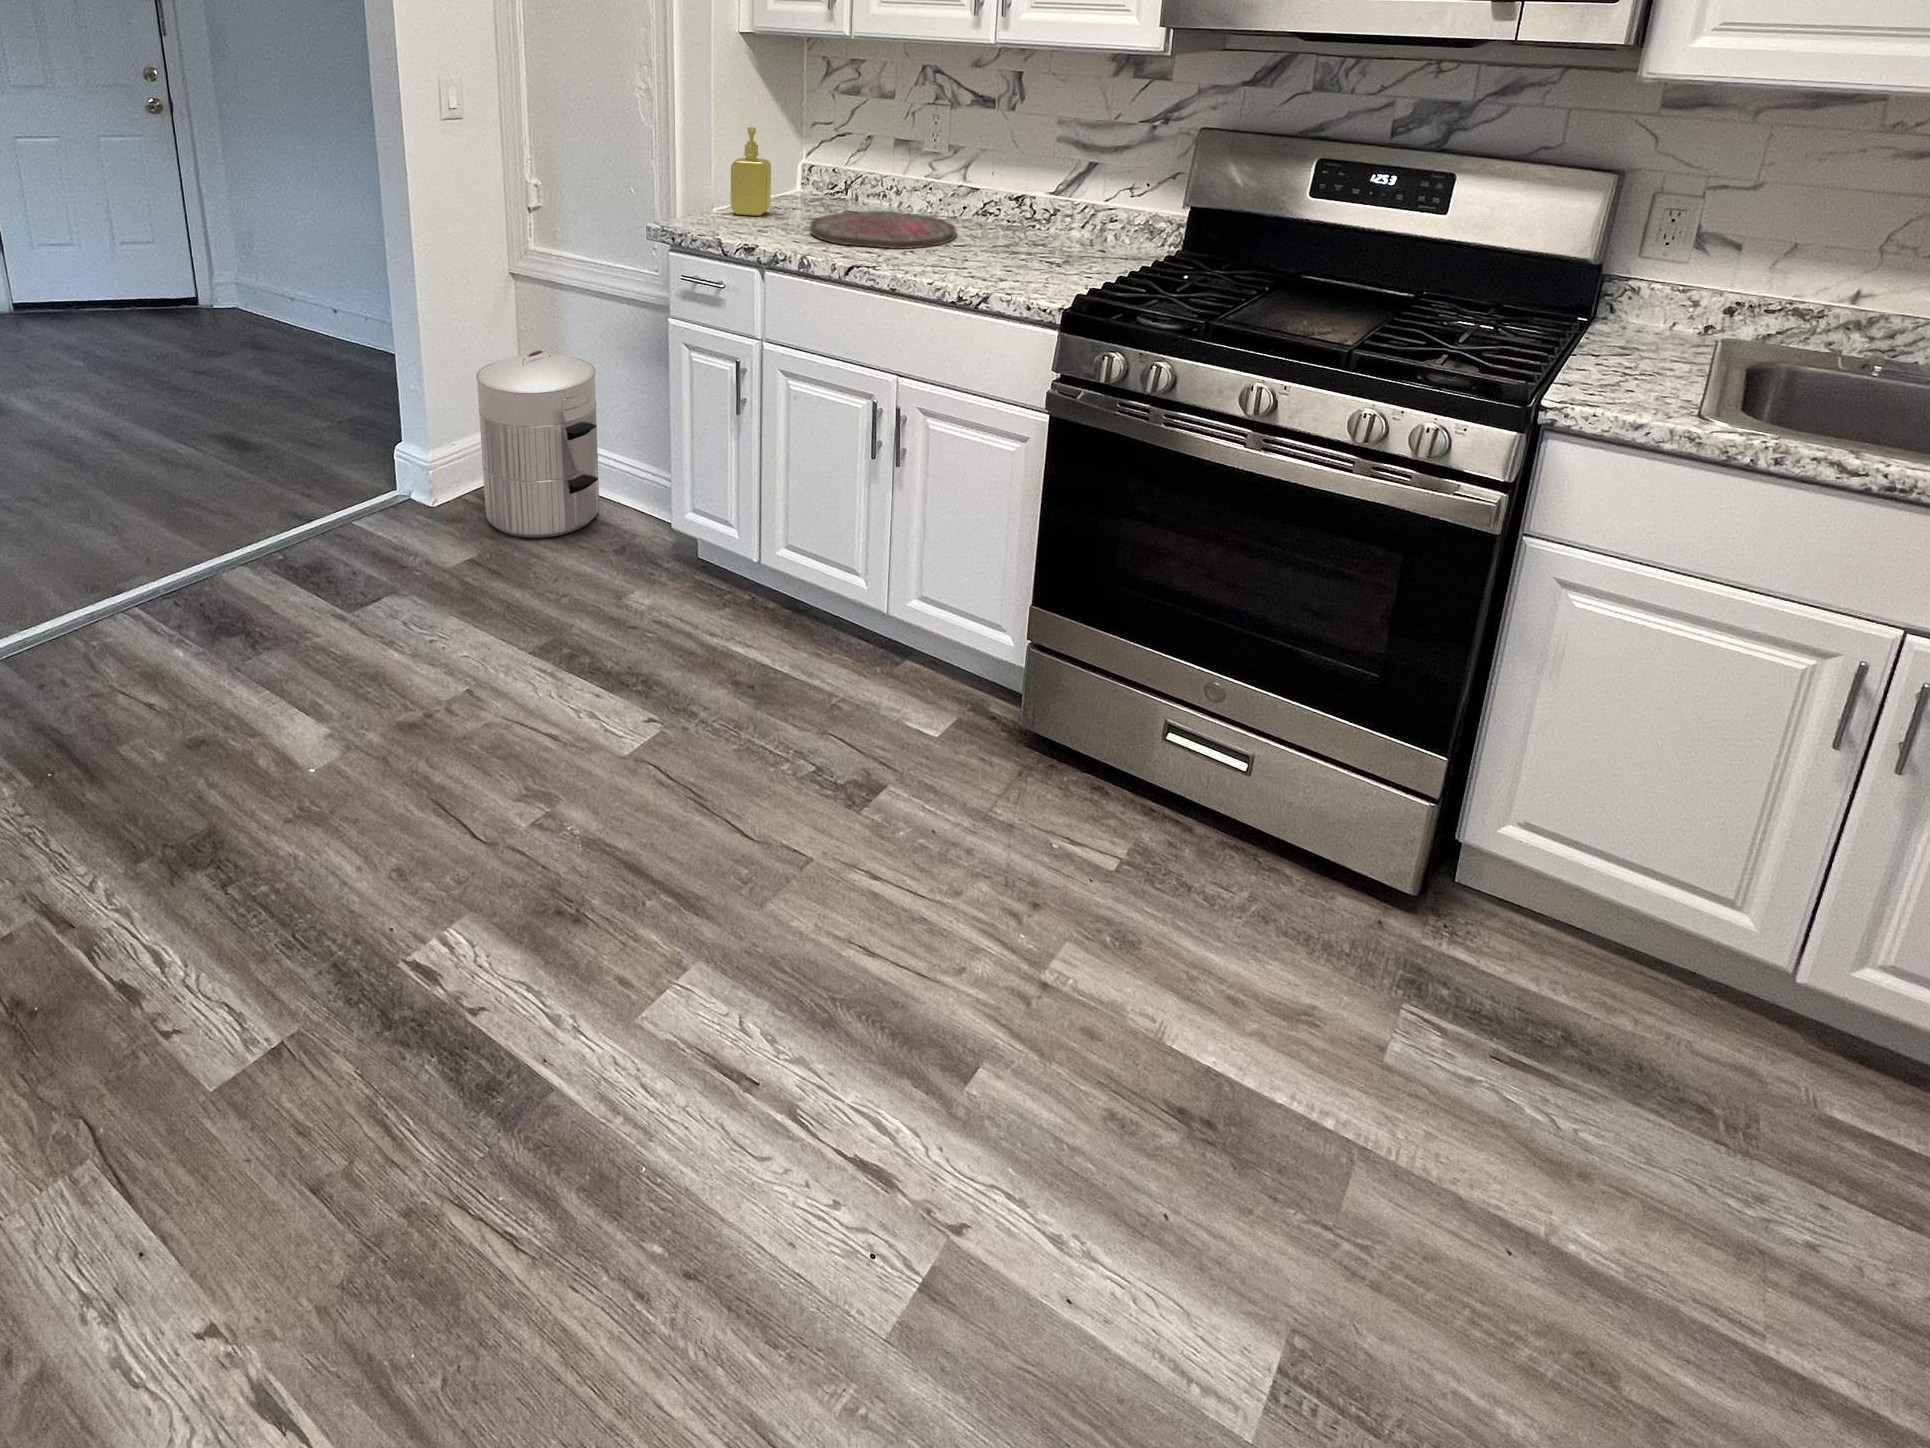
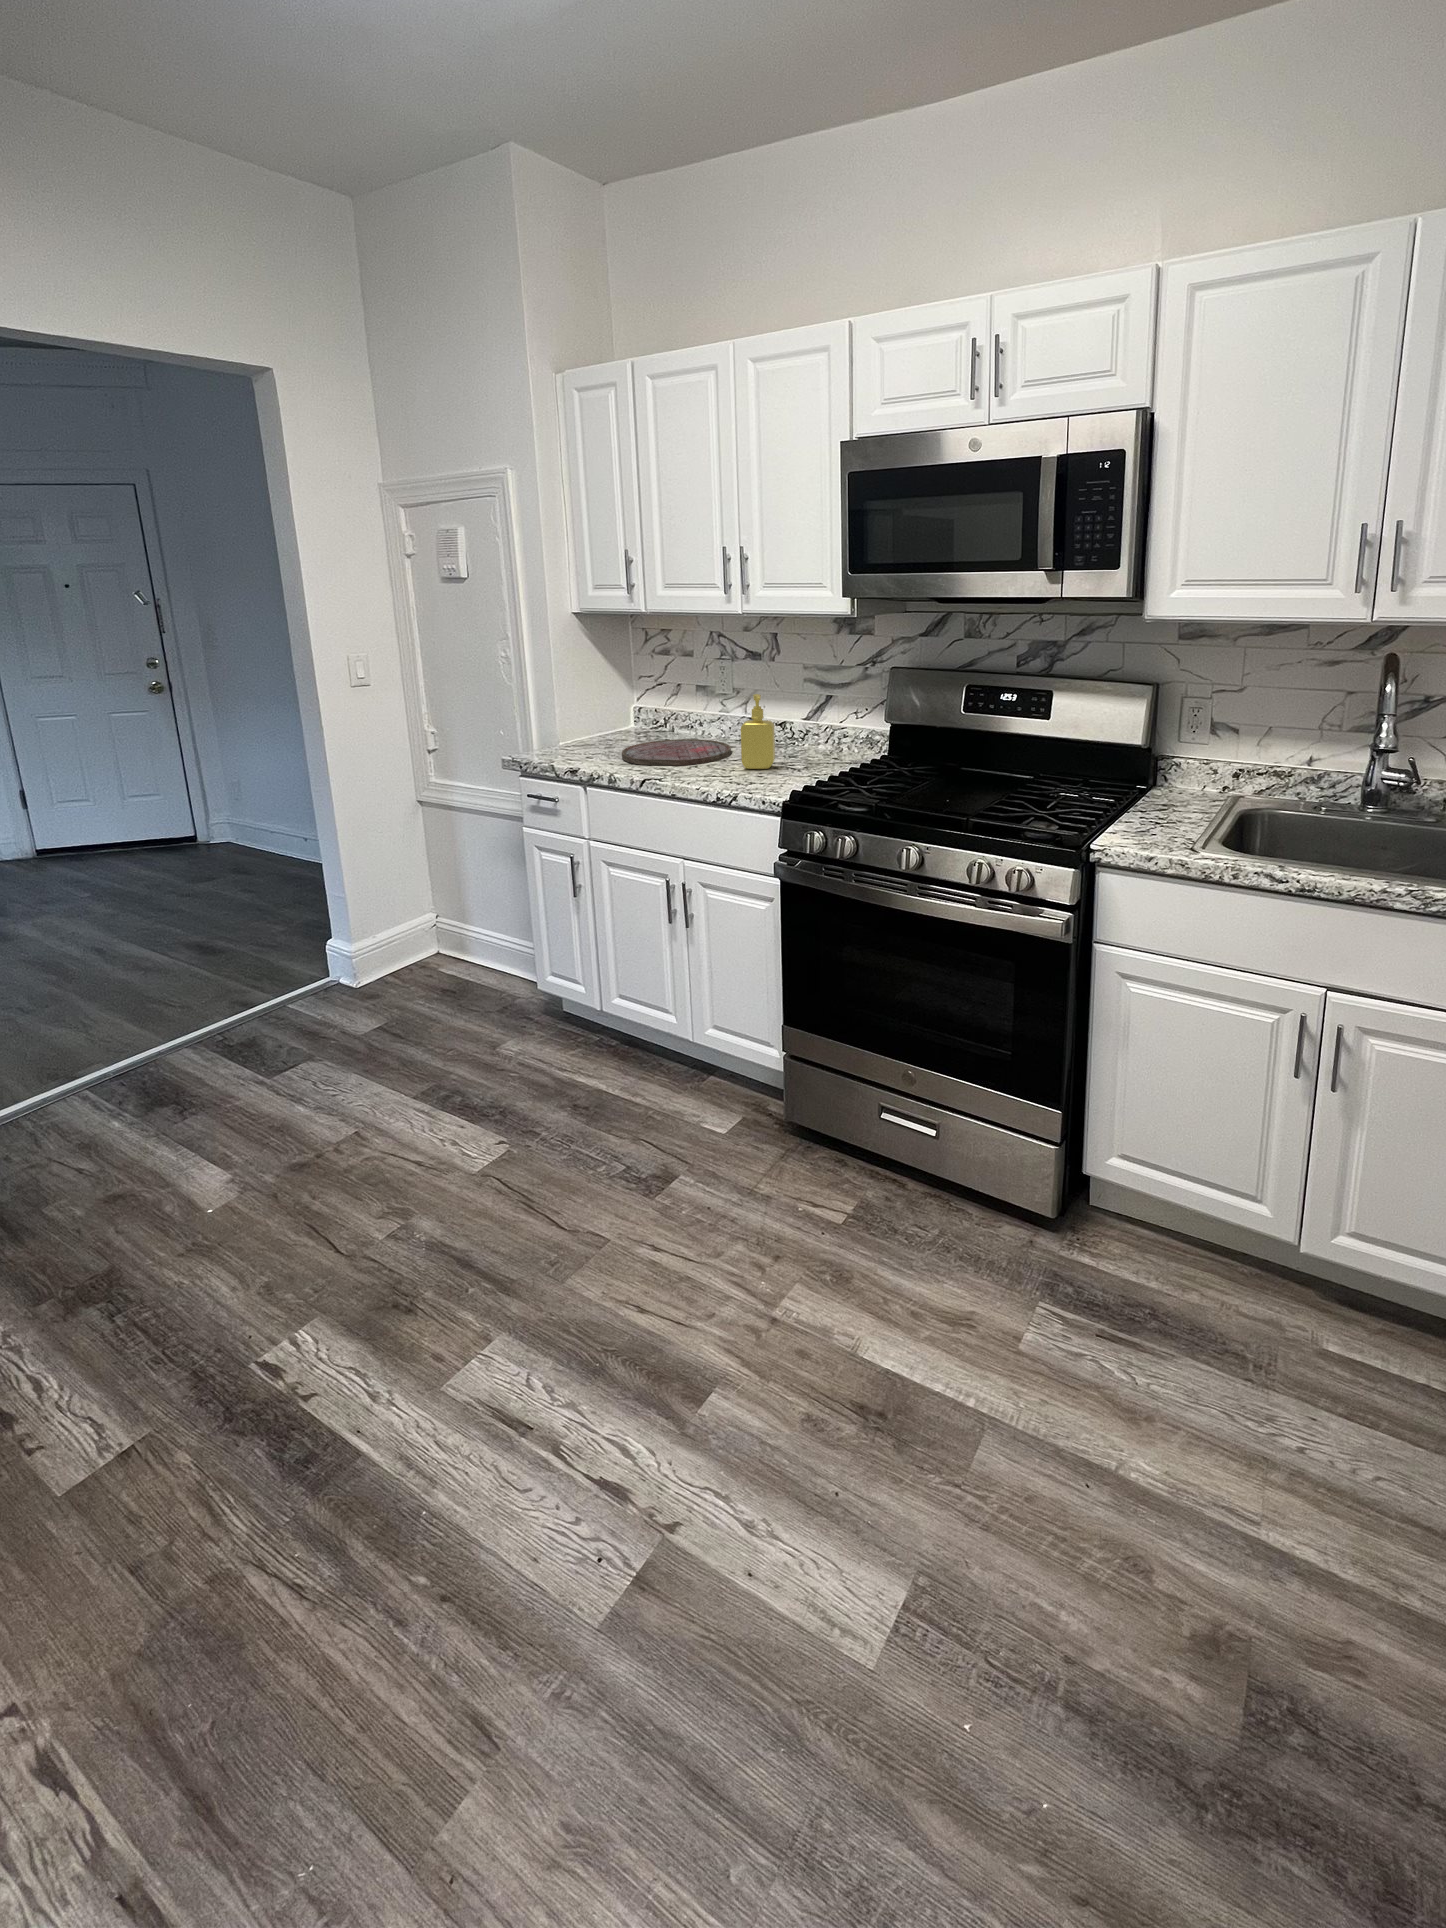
soap dispenser: present [731,127,771,216] -> present [741,694,775,769]
waste bin: present [476,350,599,538] -> none [381,859,489,1006]

